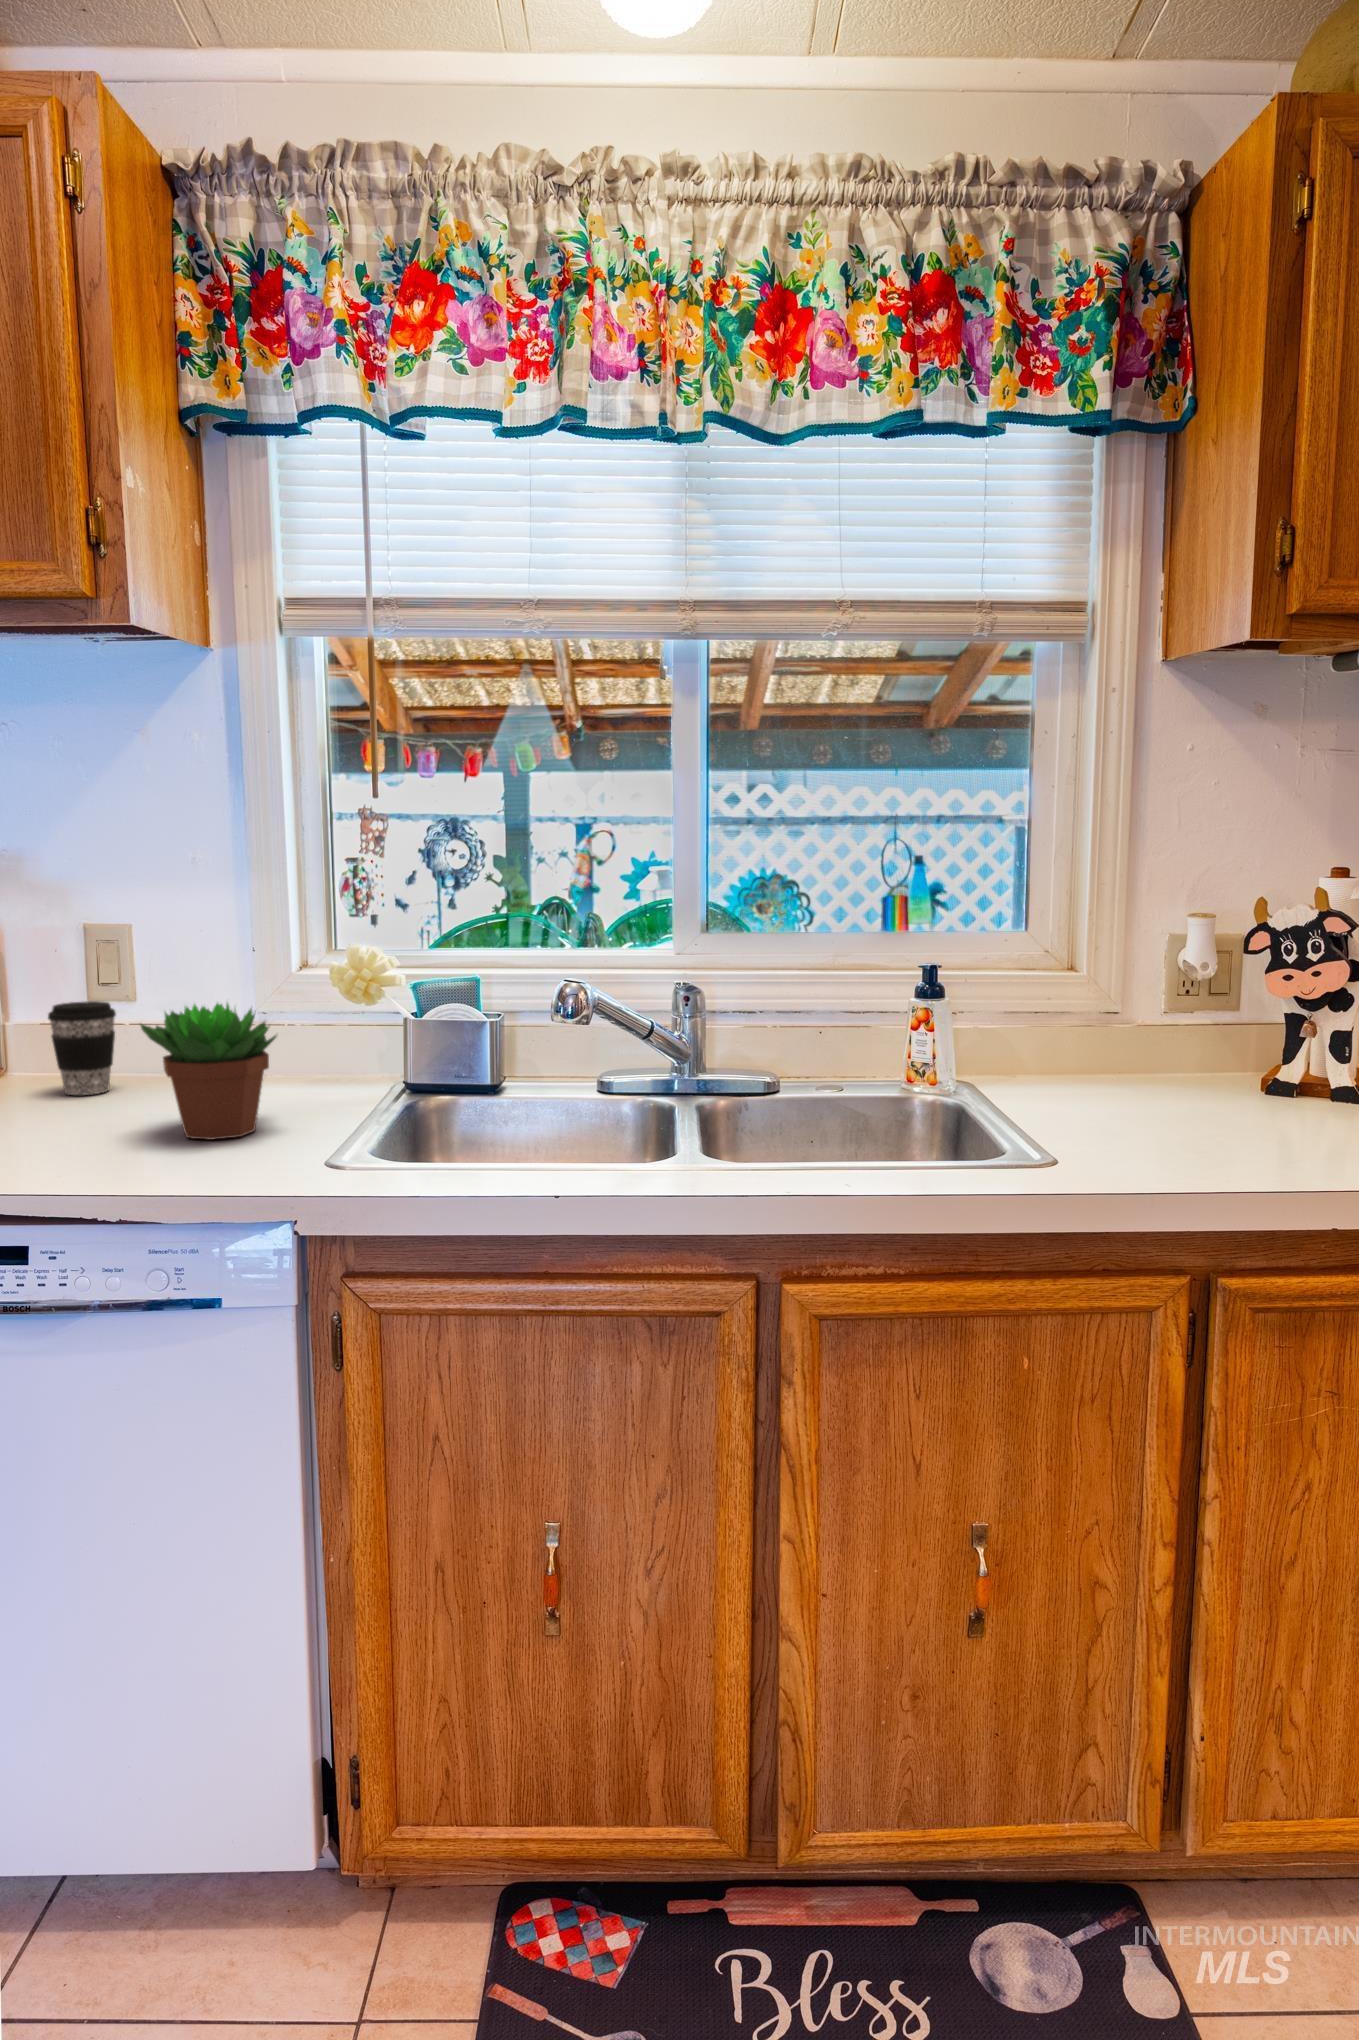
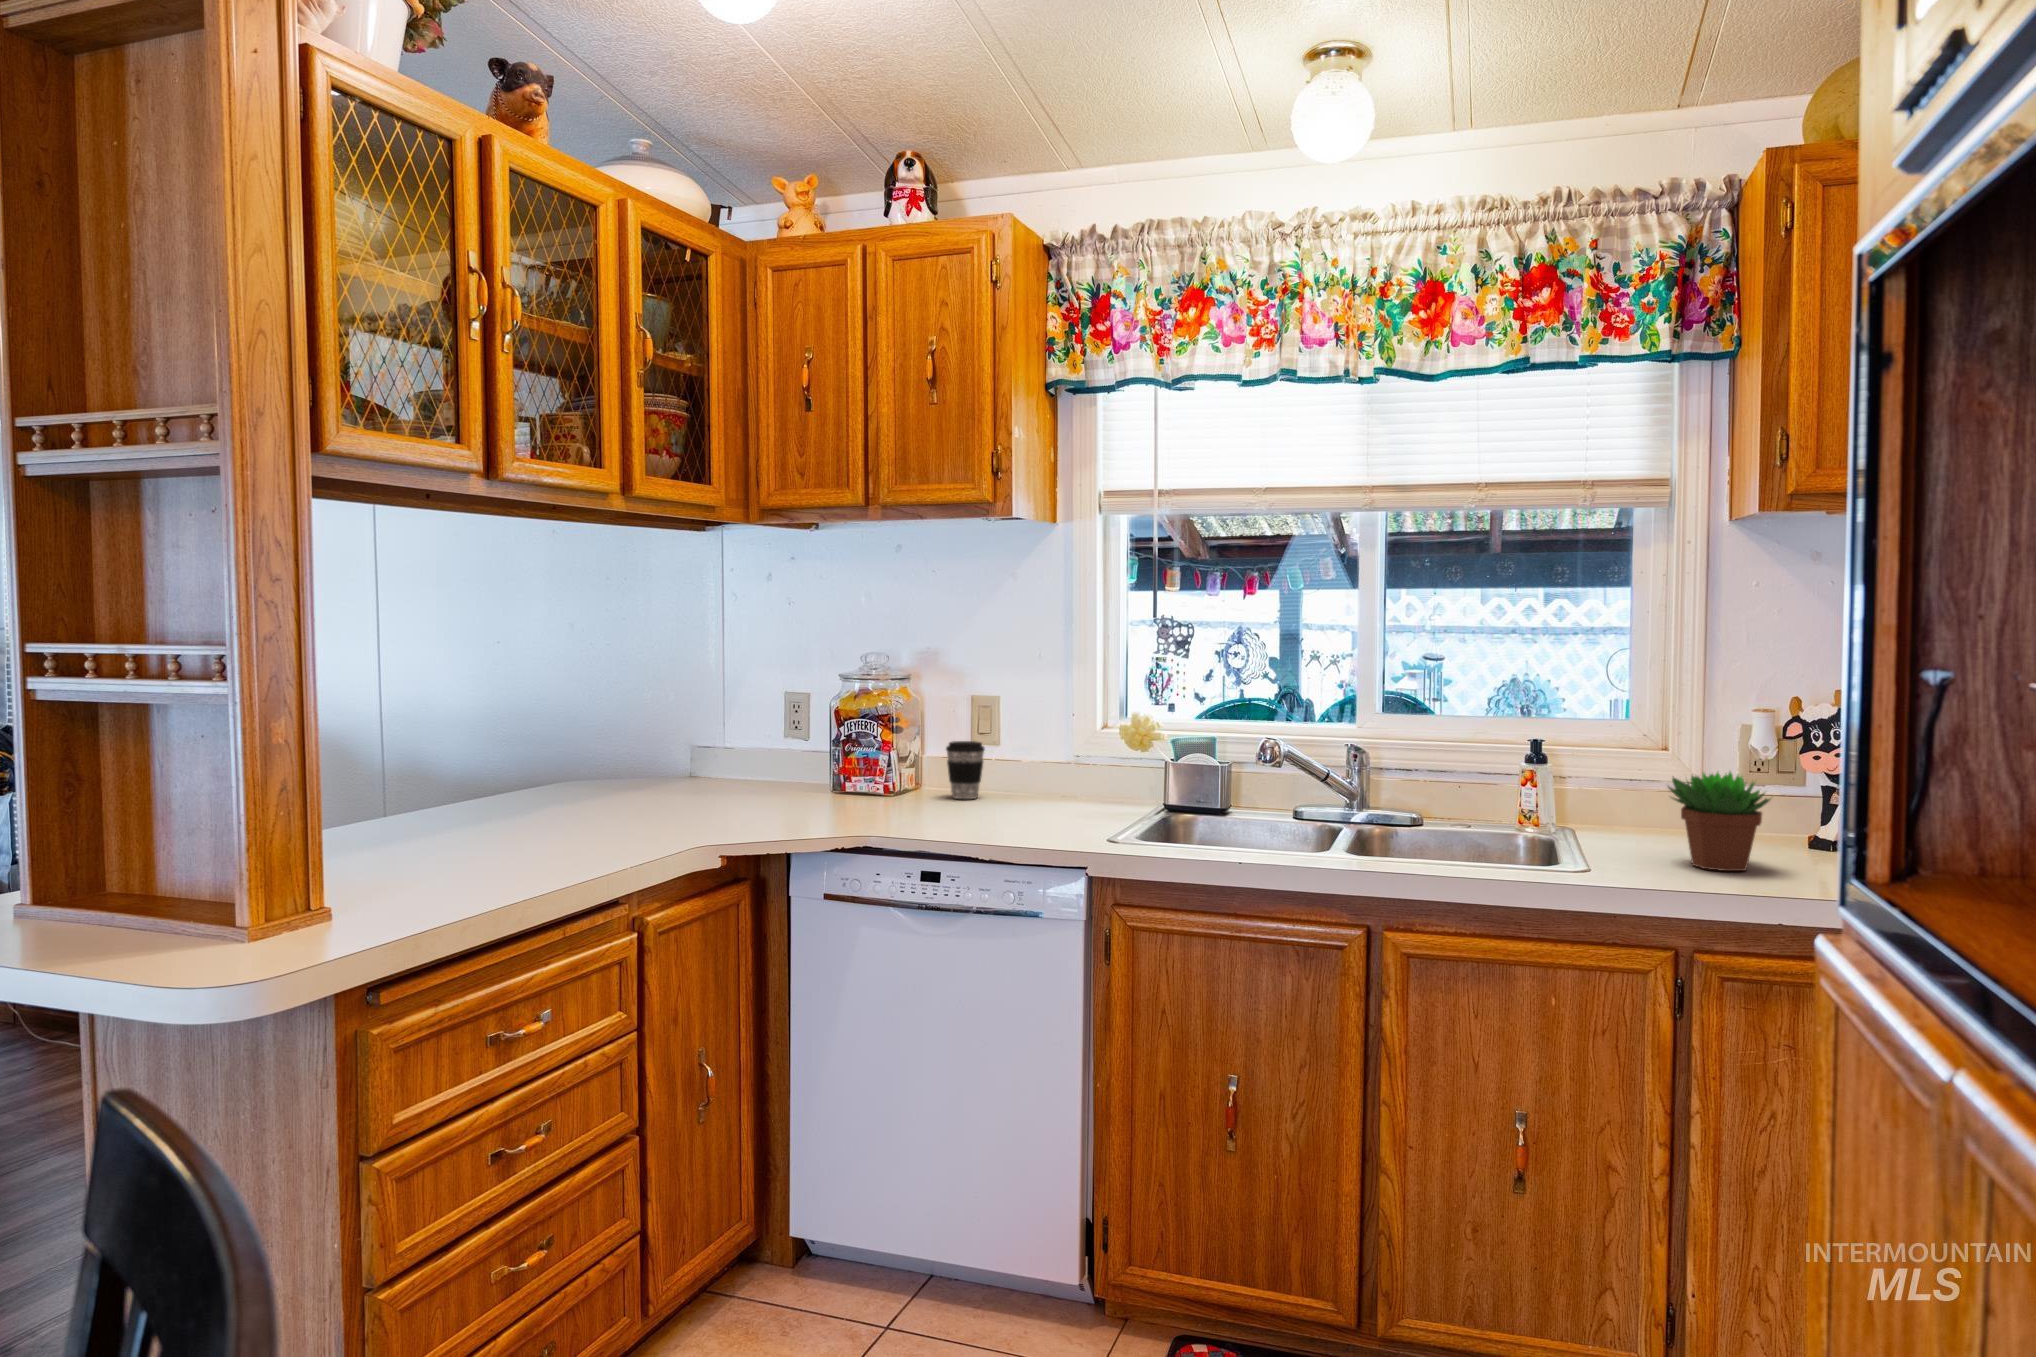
succulent plant: present [140,1003,276,1140] -> present [1669,771,1770,871]

